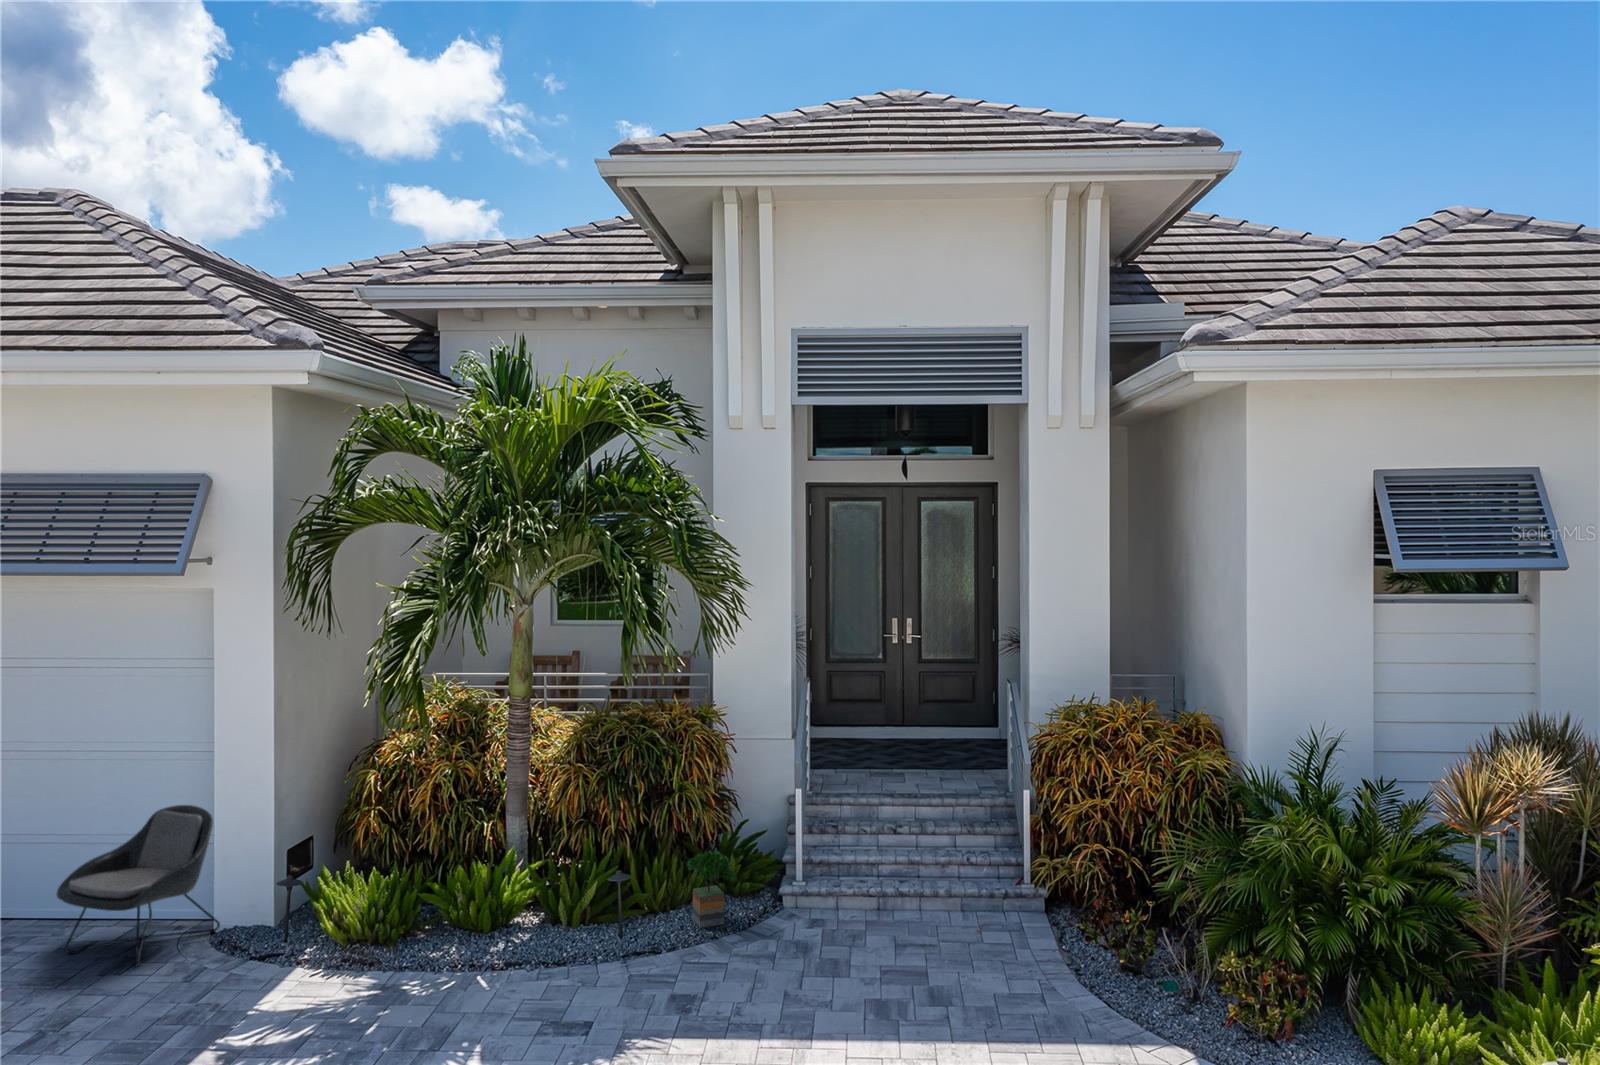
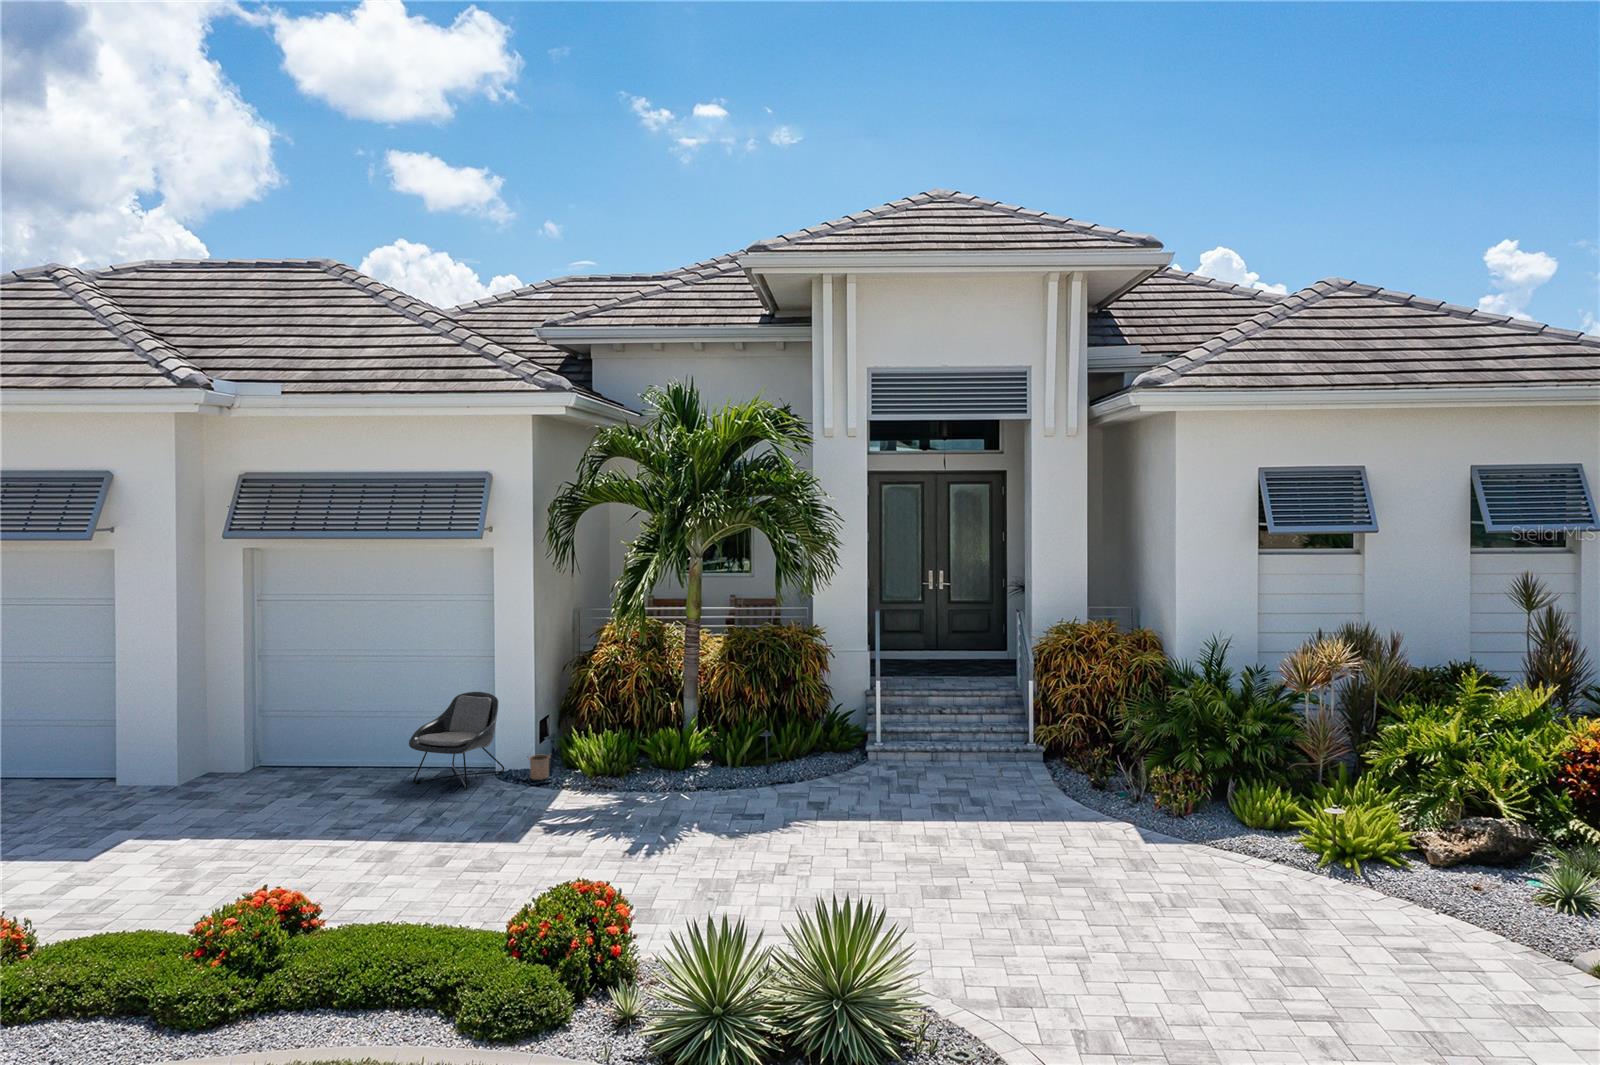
potted tree: present [687,851,735,928] -> none [807,720,840,769]
bucket: none [247,891,288,947] -> present [527,755,550,780]

